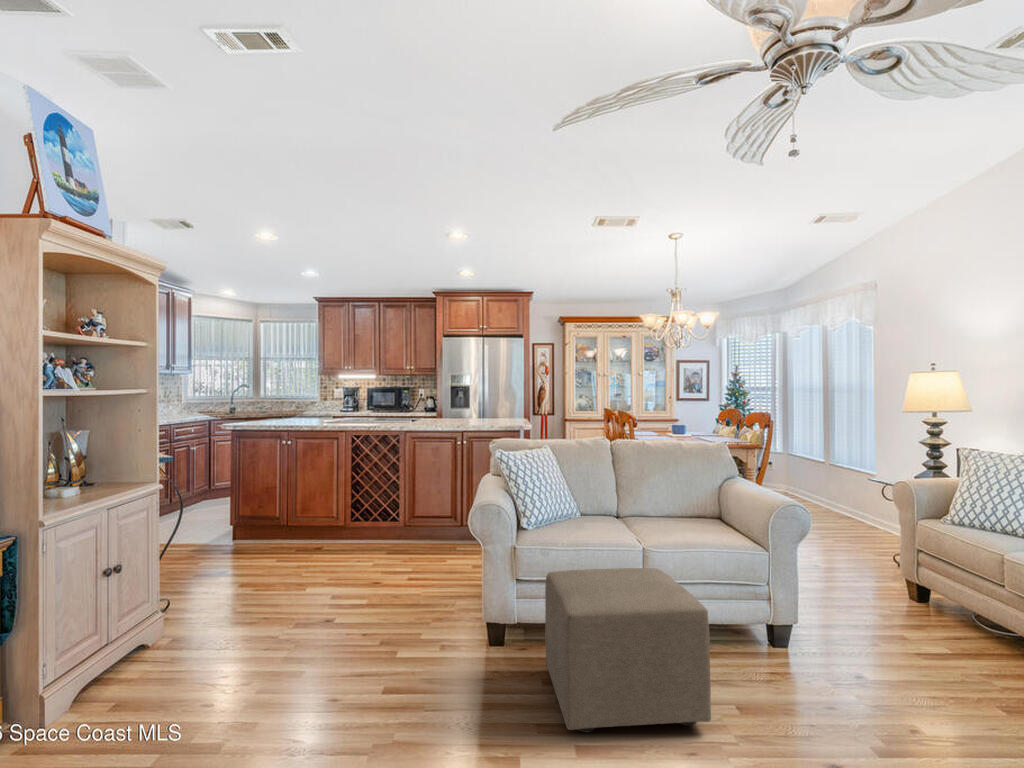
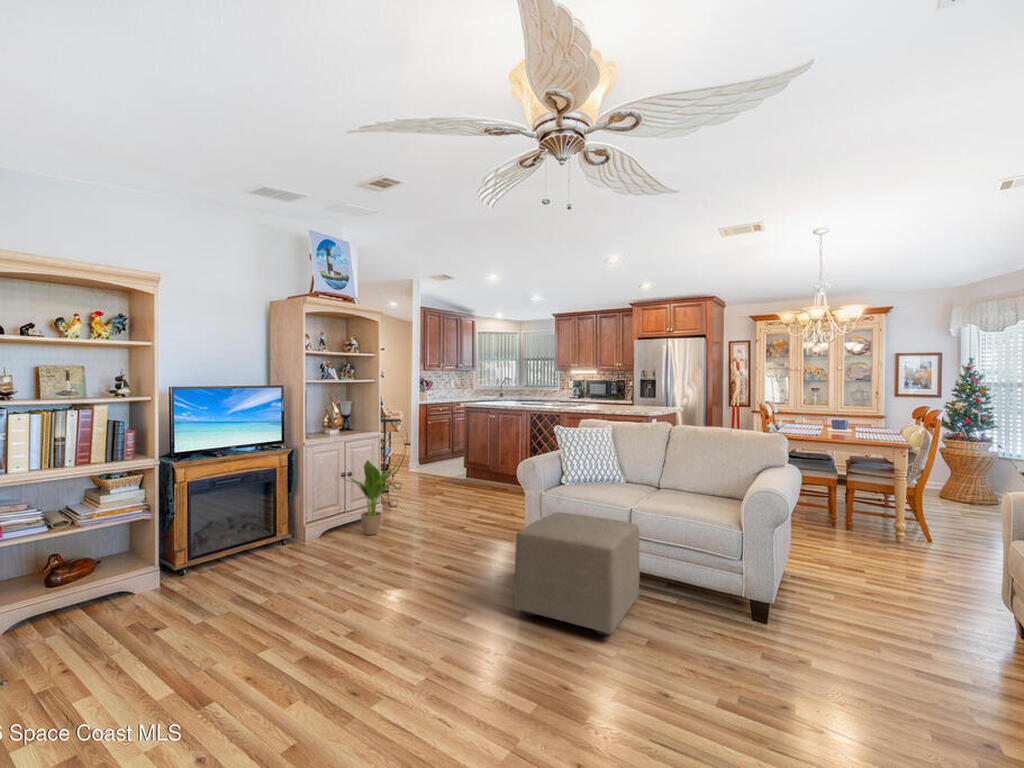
potted plant: none [112,538,231,679] -> present [347,460,399,535]

